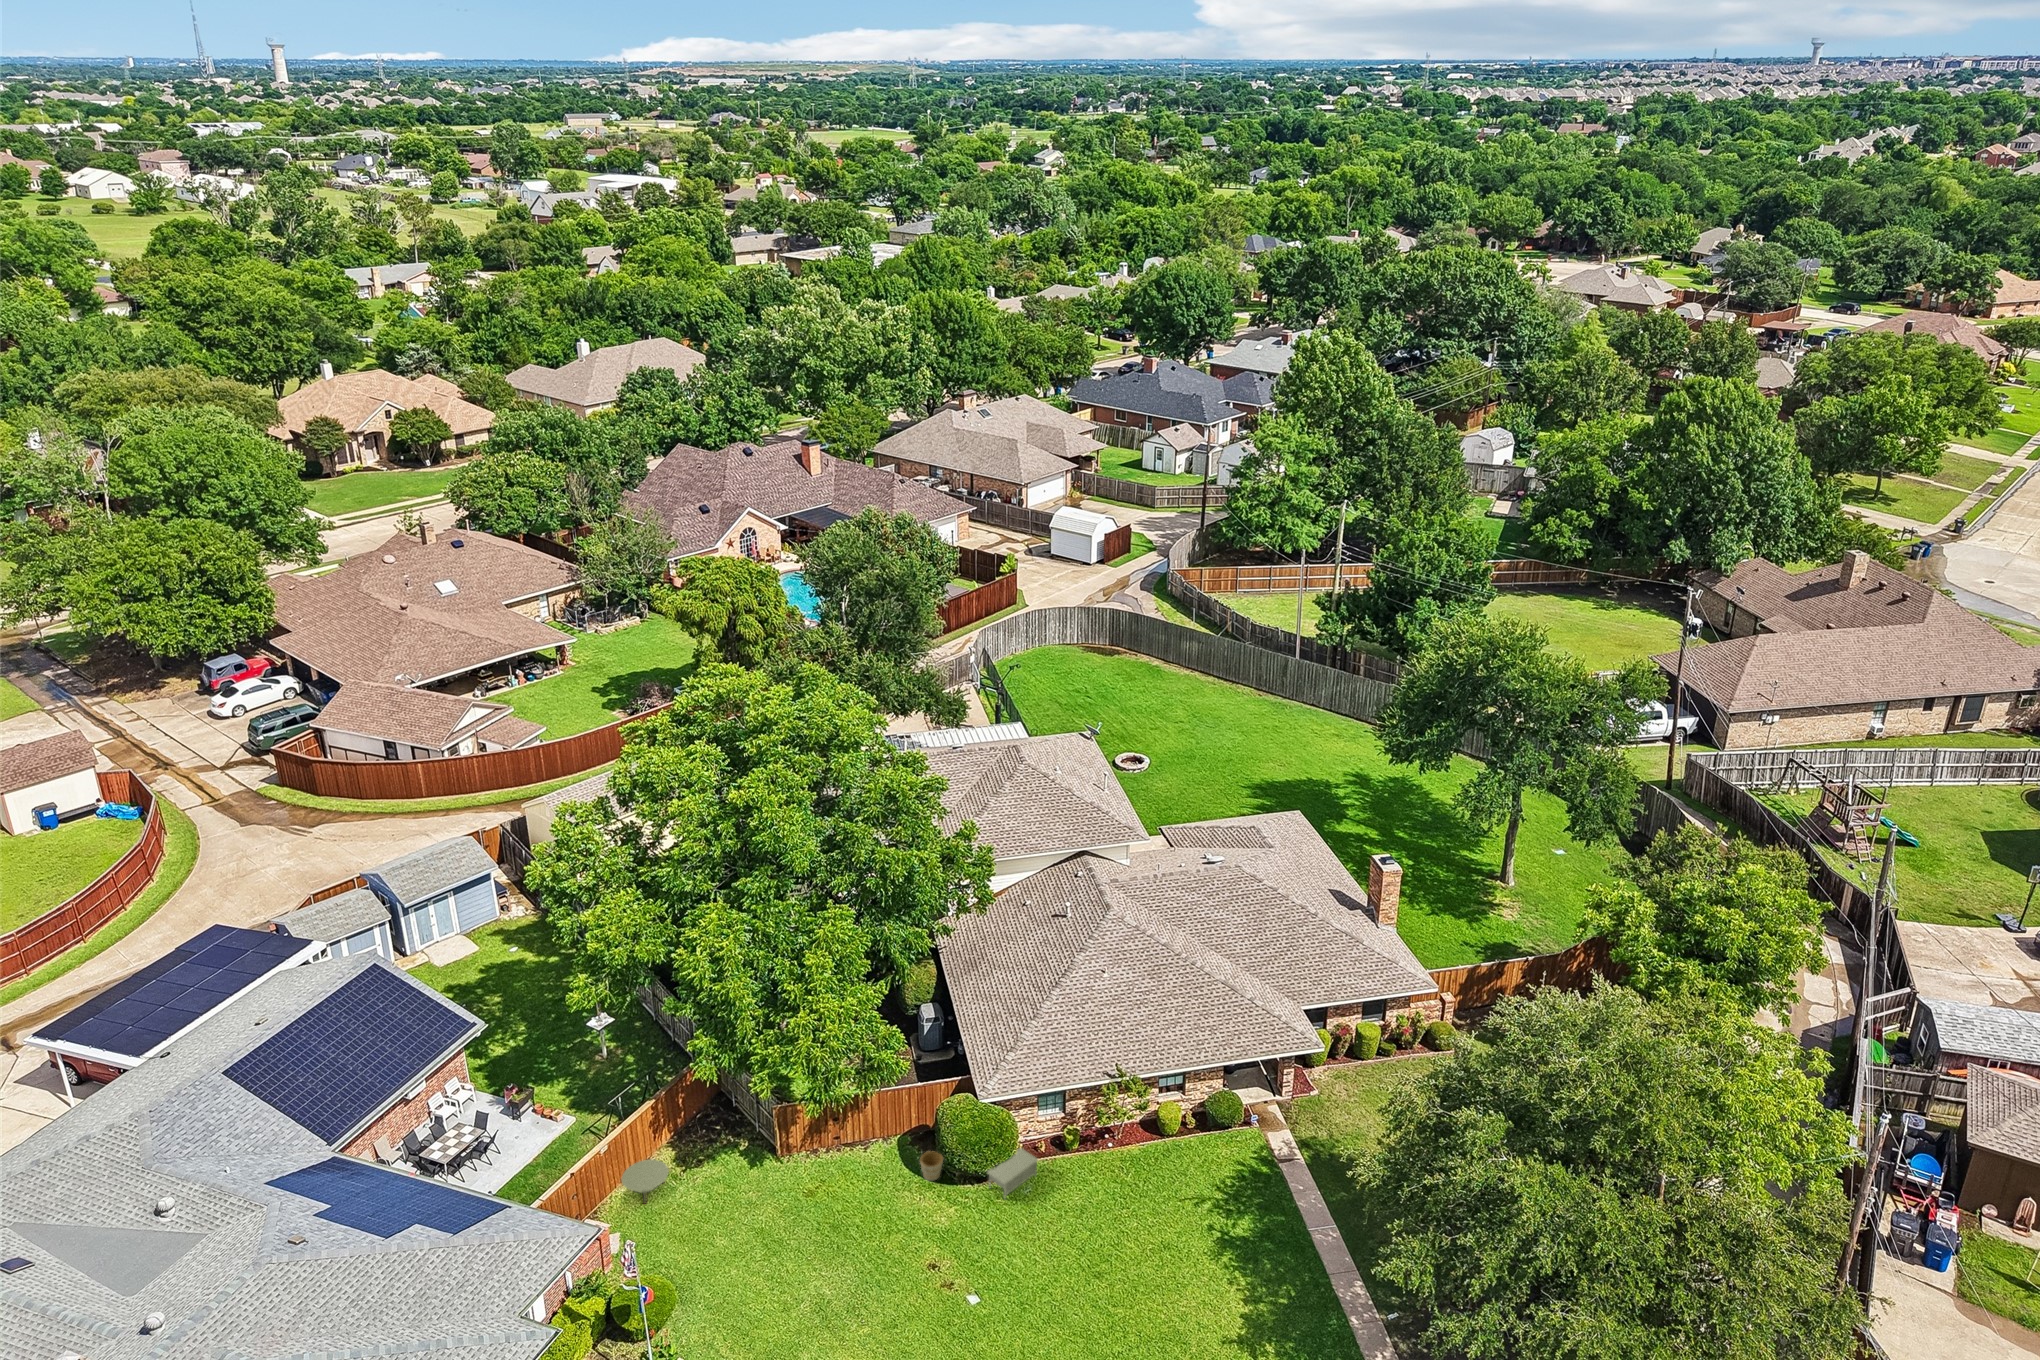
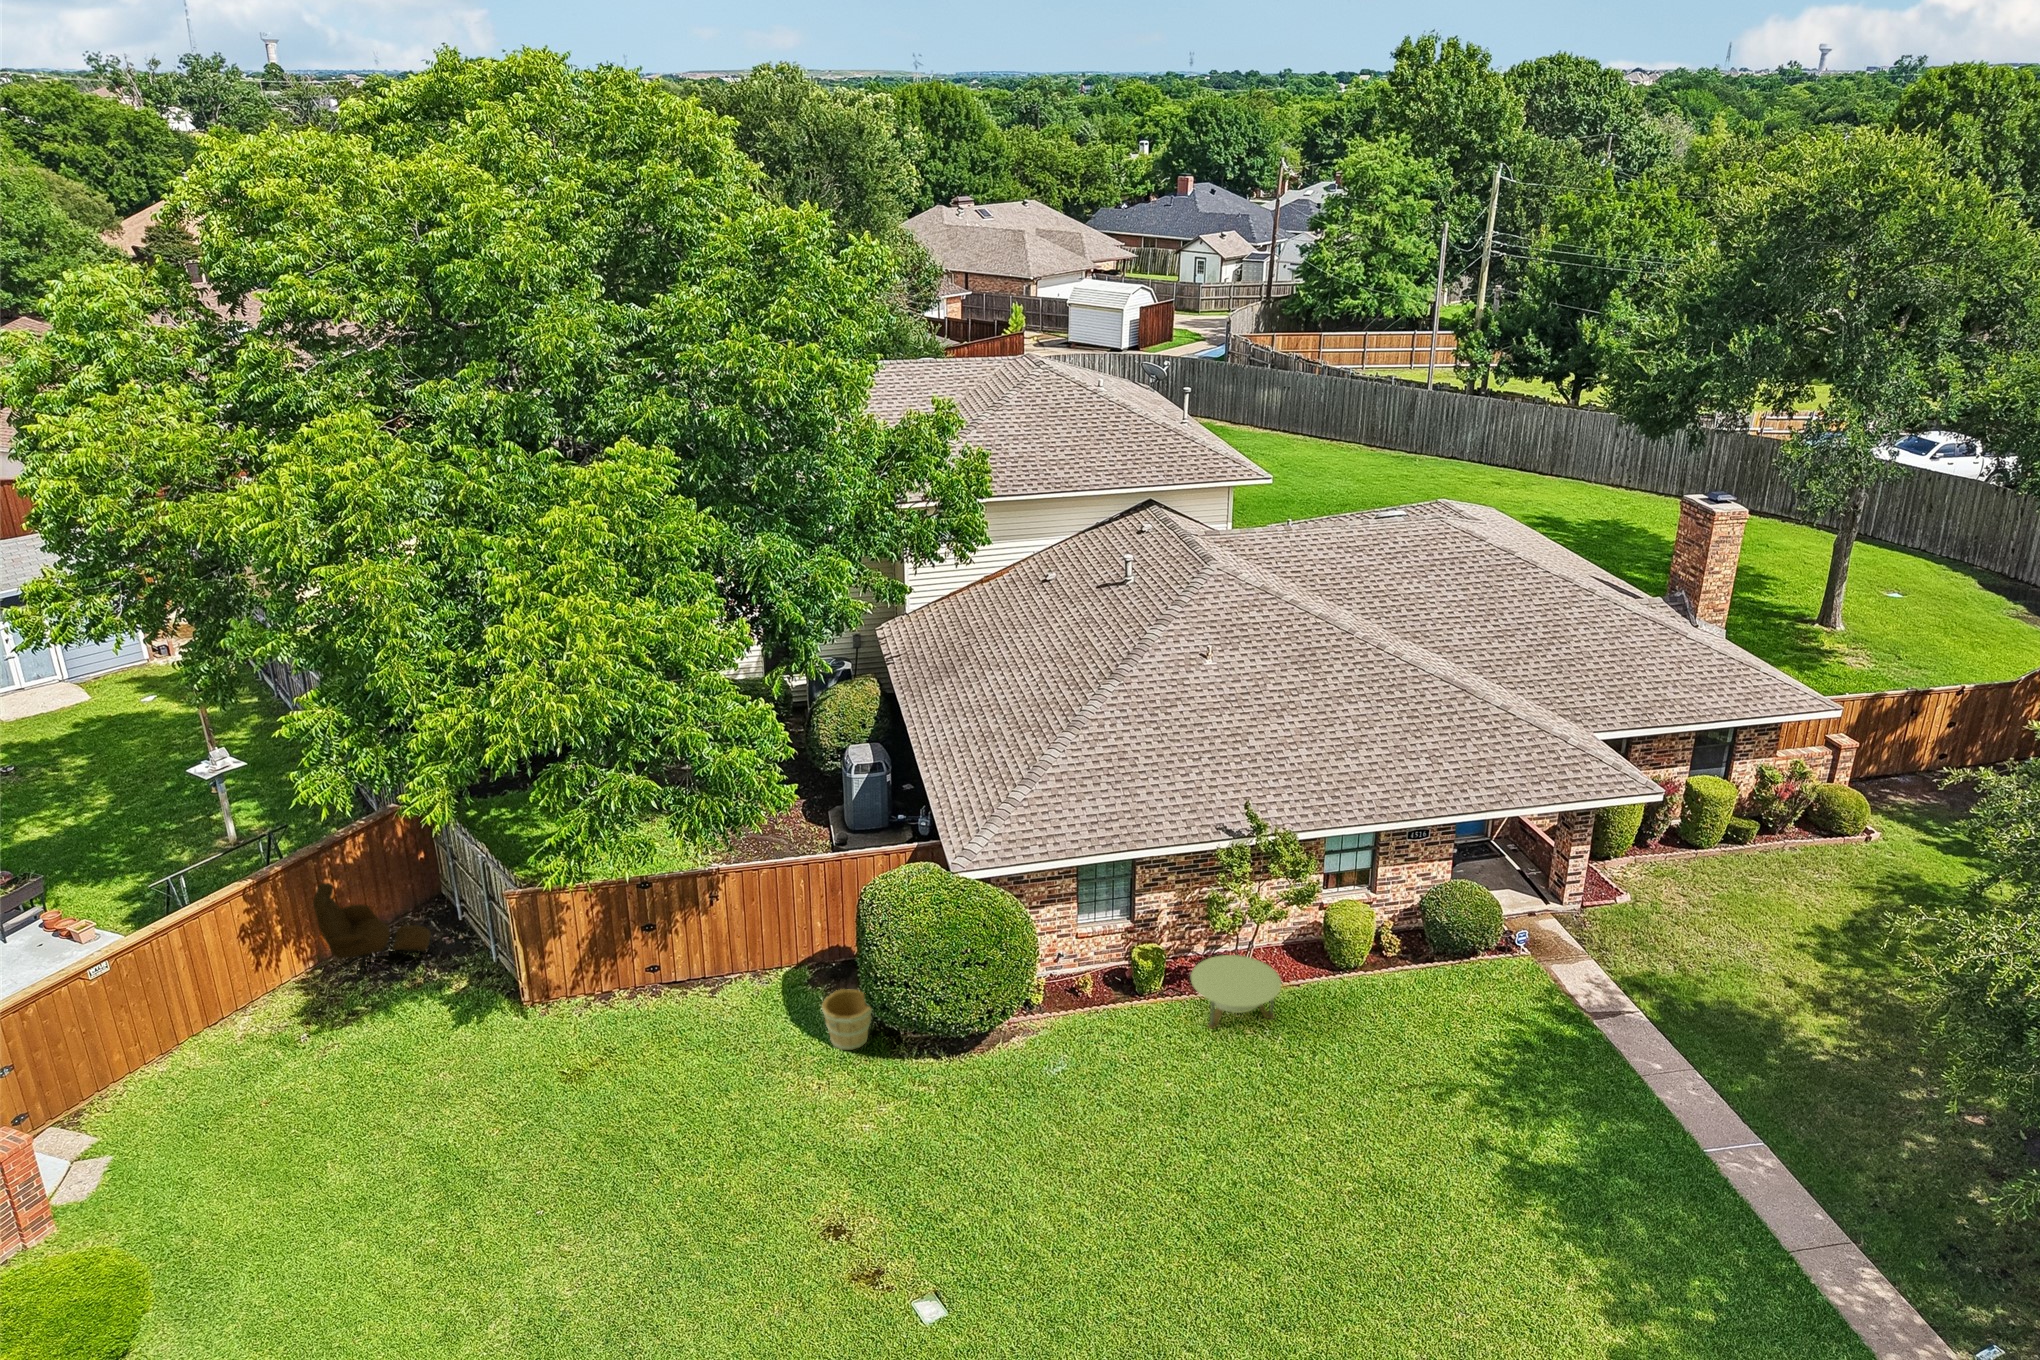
lounge chair: none [678,1095,728,1142] -> present [313,883,431,977]
storage bench: present [988,1148,1038,1198] -> none [967,982,1080,1086]
round table: present [621,1159,669,1204] -> present [1191,955,1281,1029]

